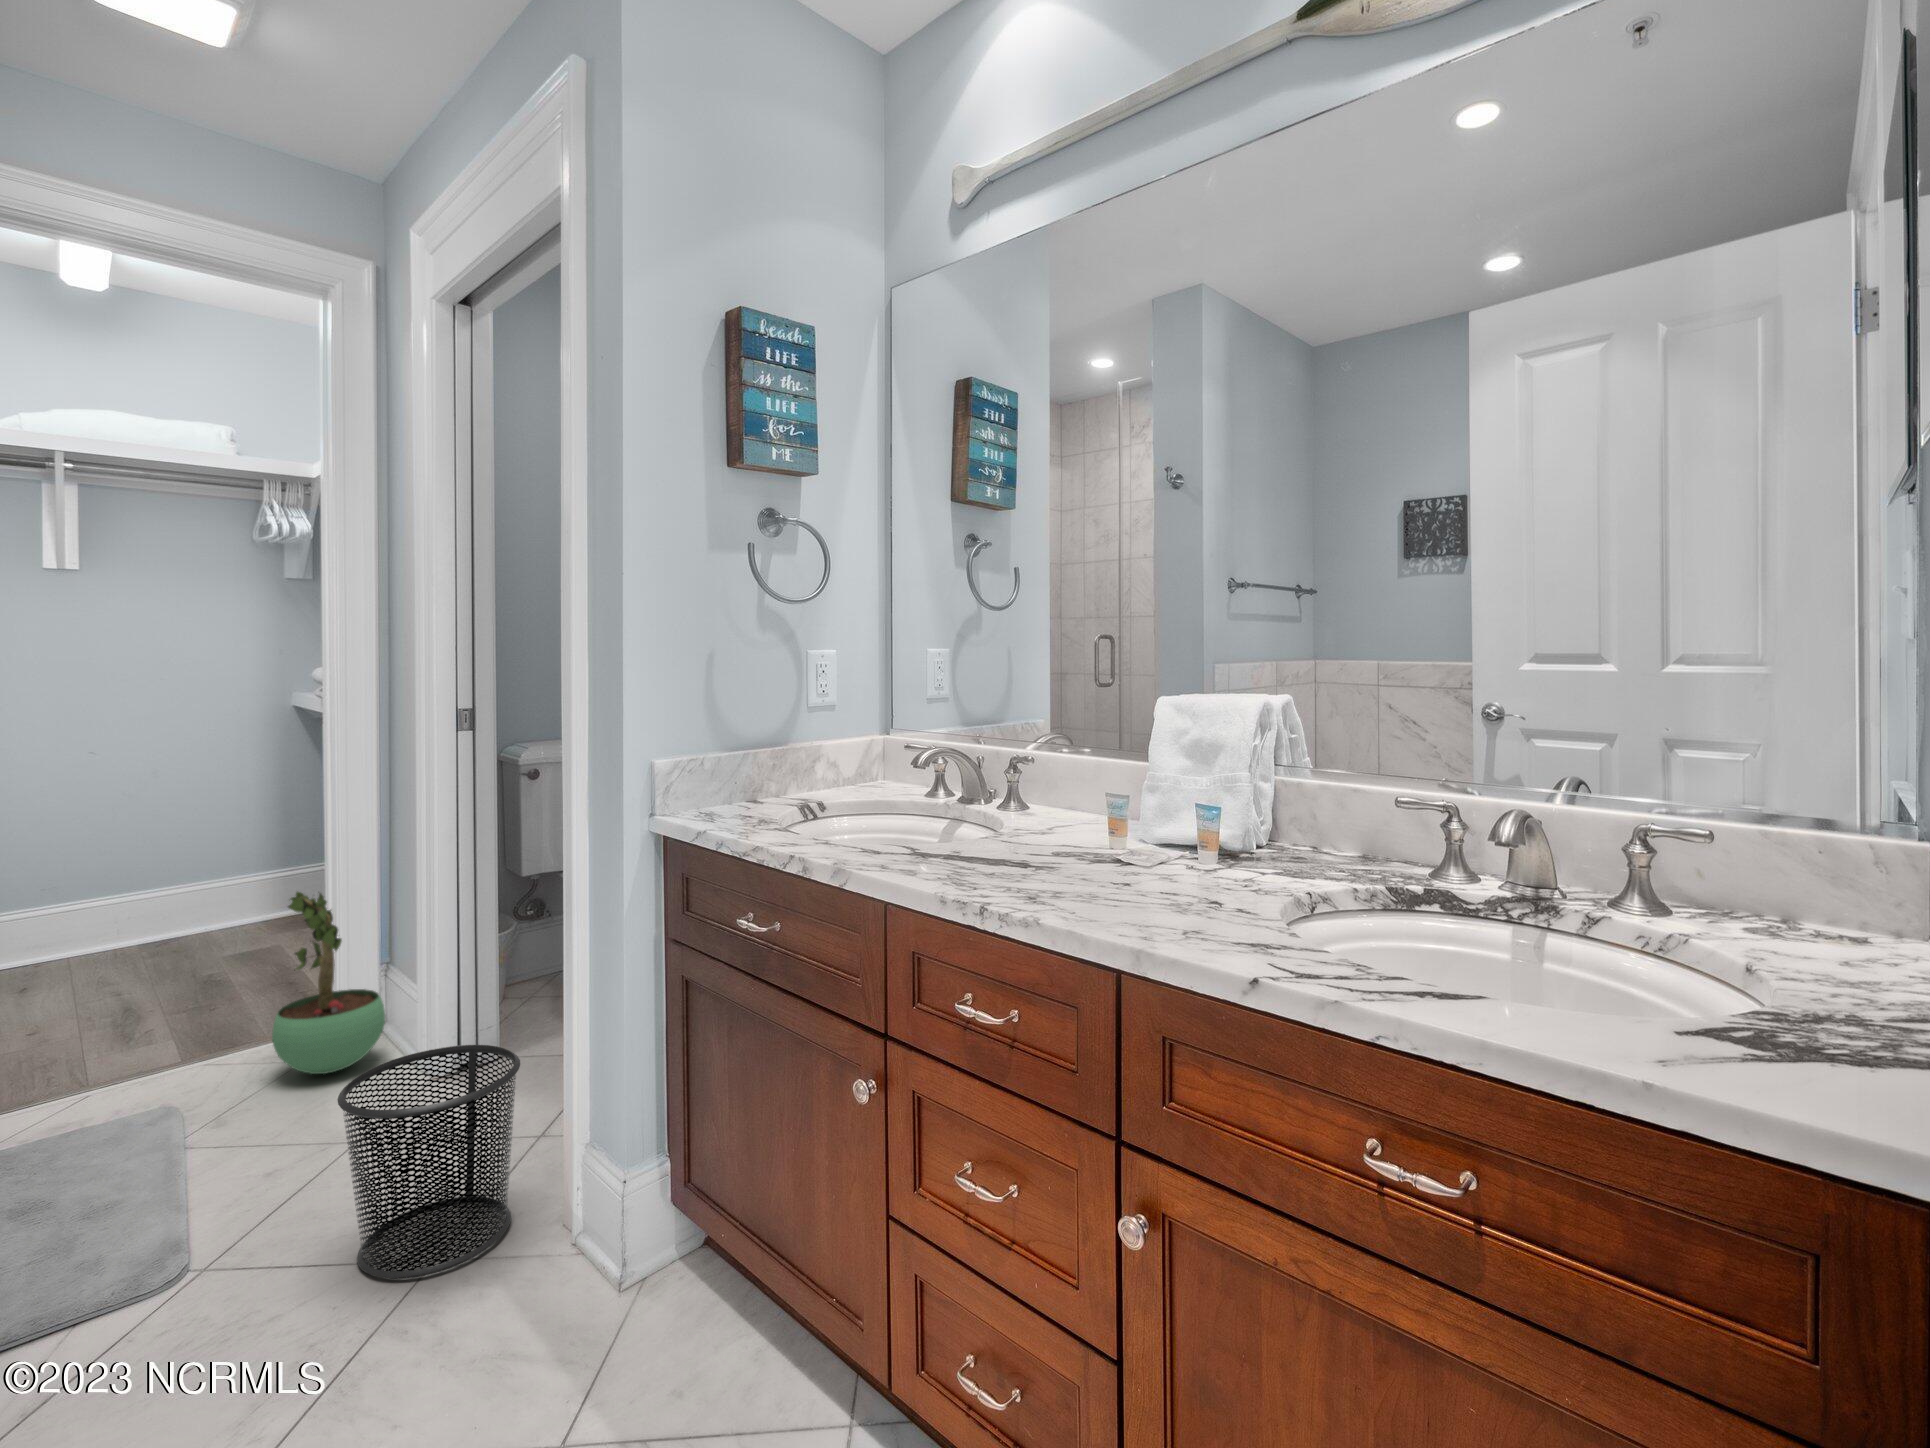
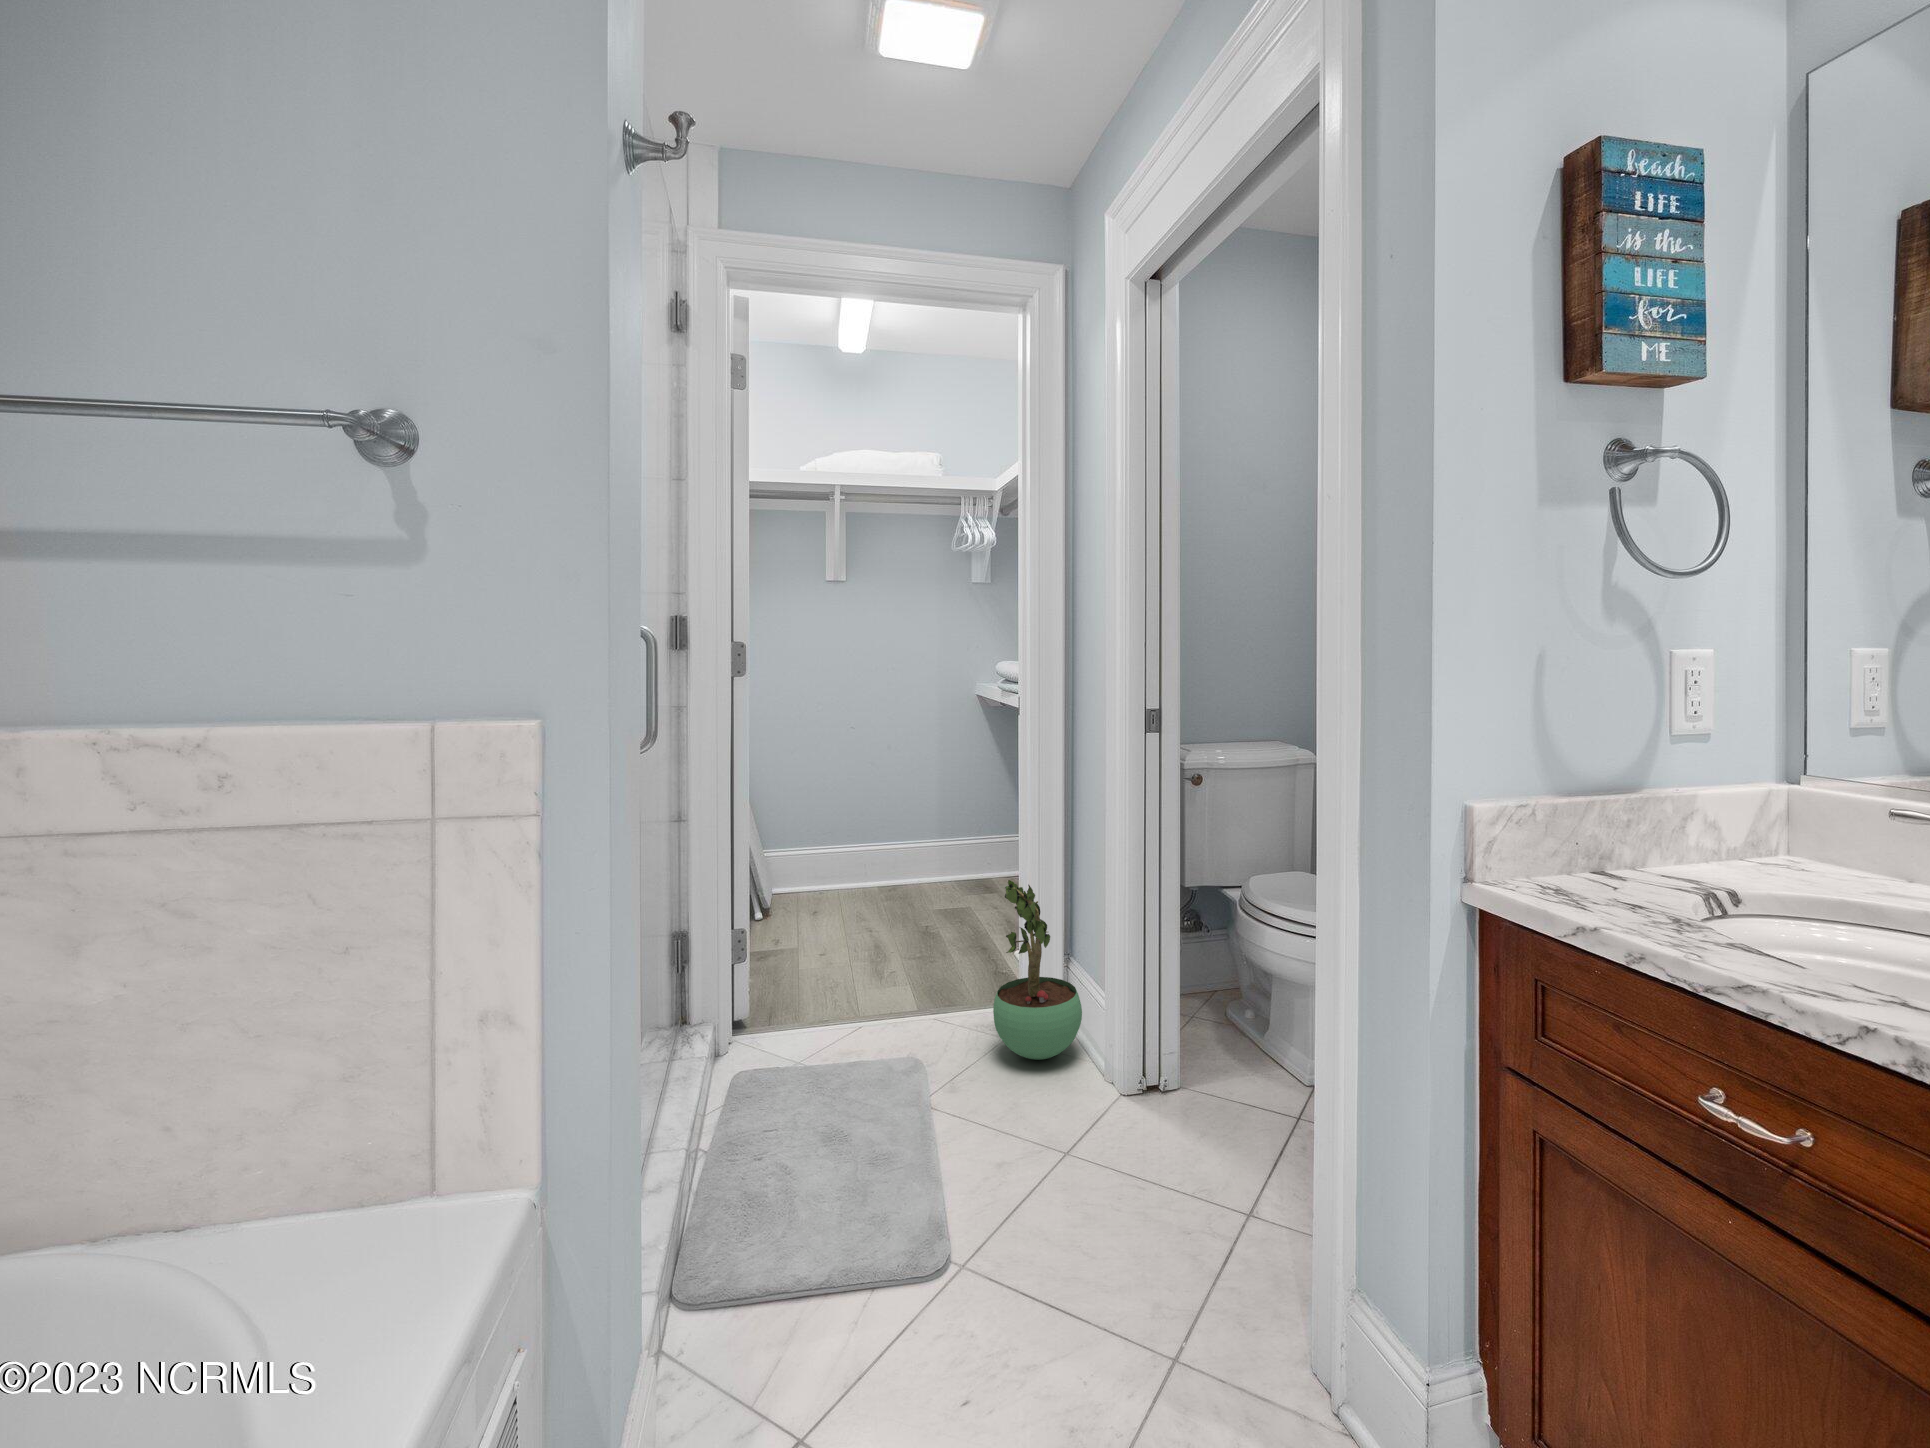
waste bin: present [337,1045,520,1279] -> none [1086,1102,1268,1387]

